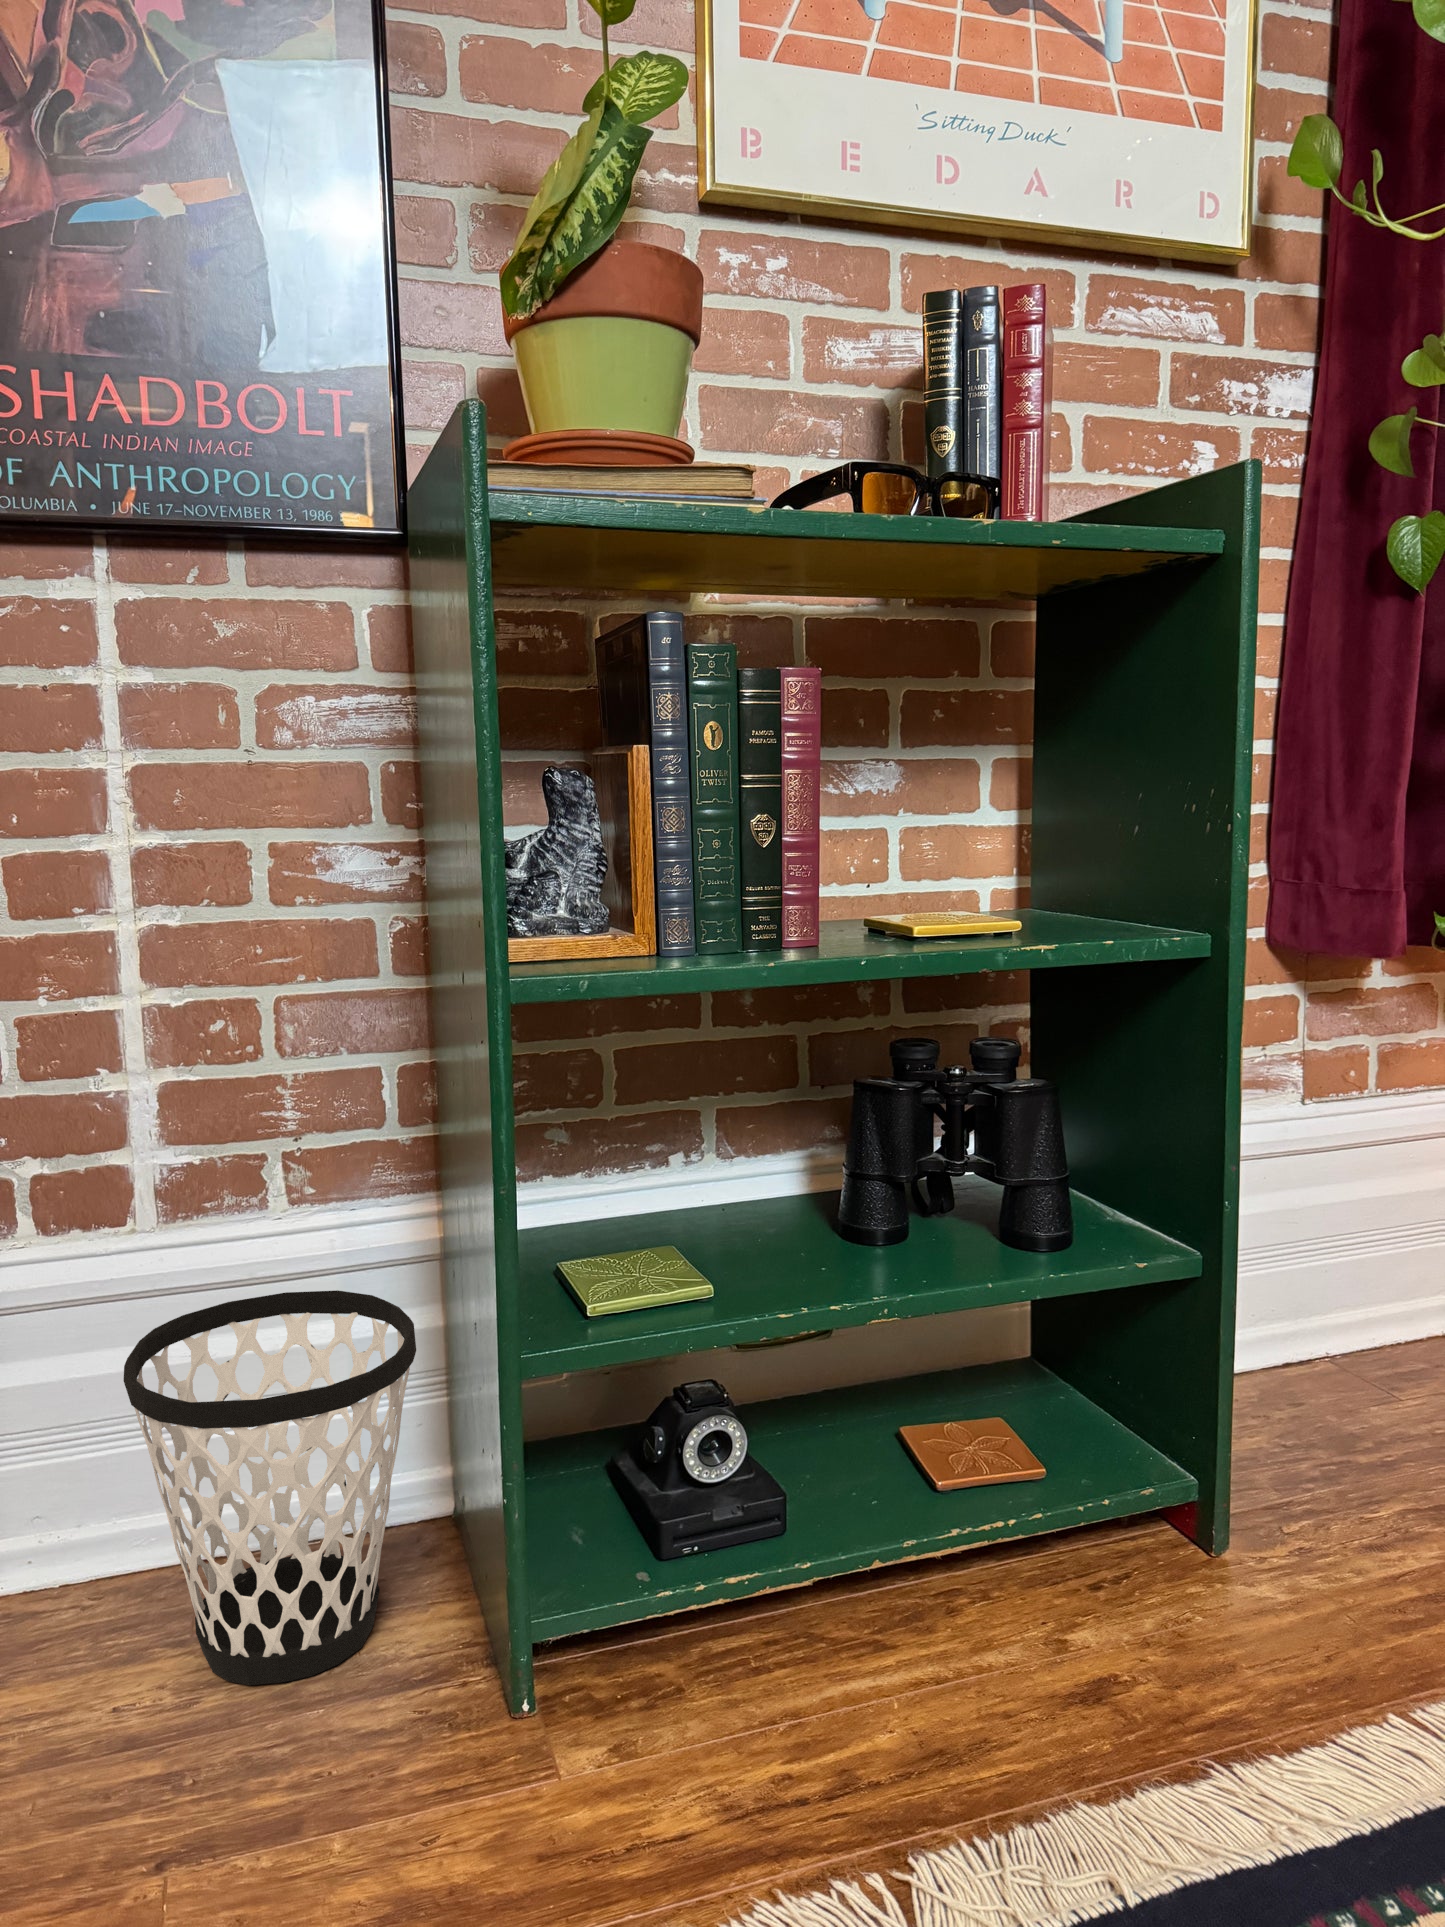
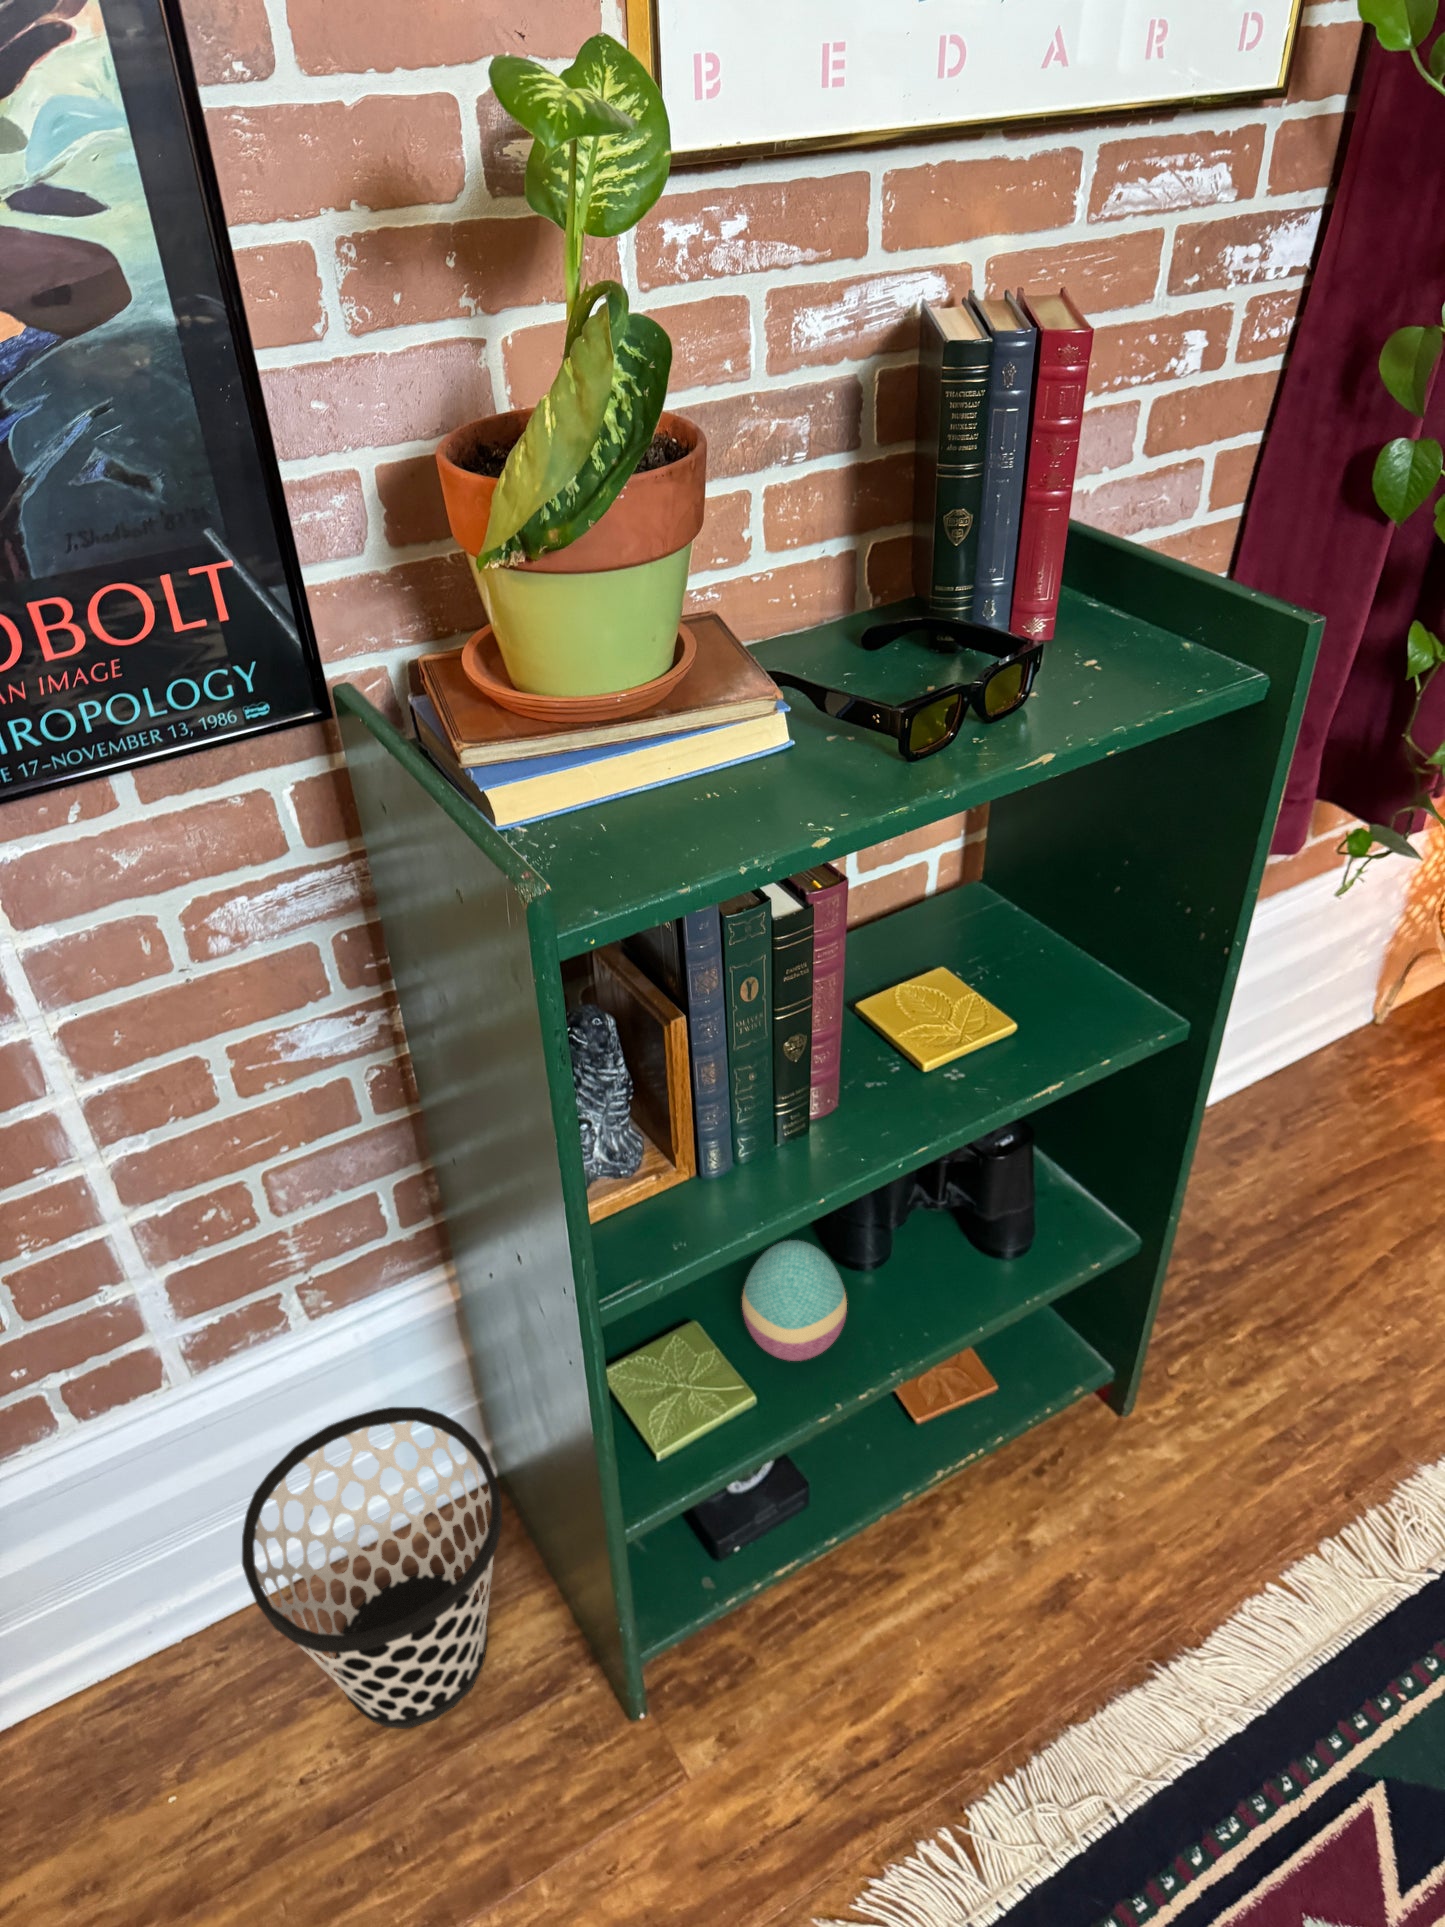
decorative egg: none [716,1128,831,1277] -> present [742,1240,847,1361]

